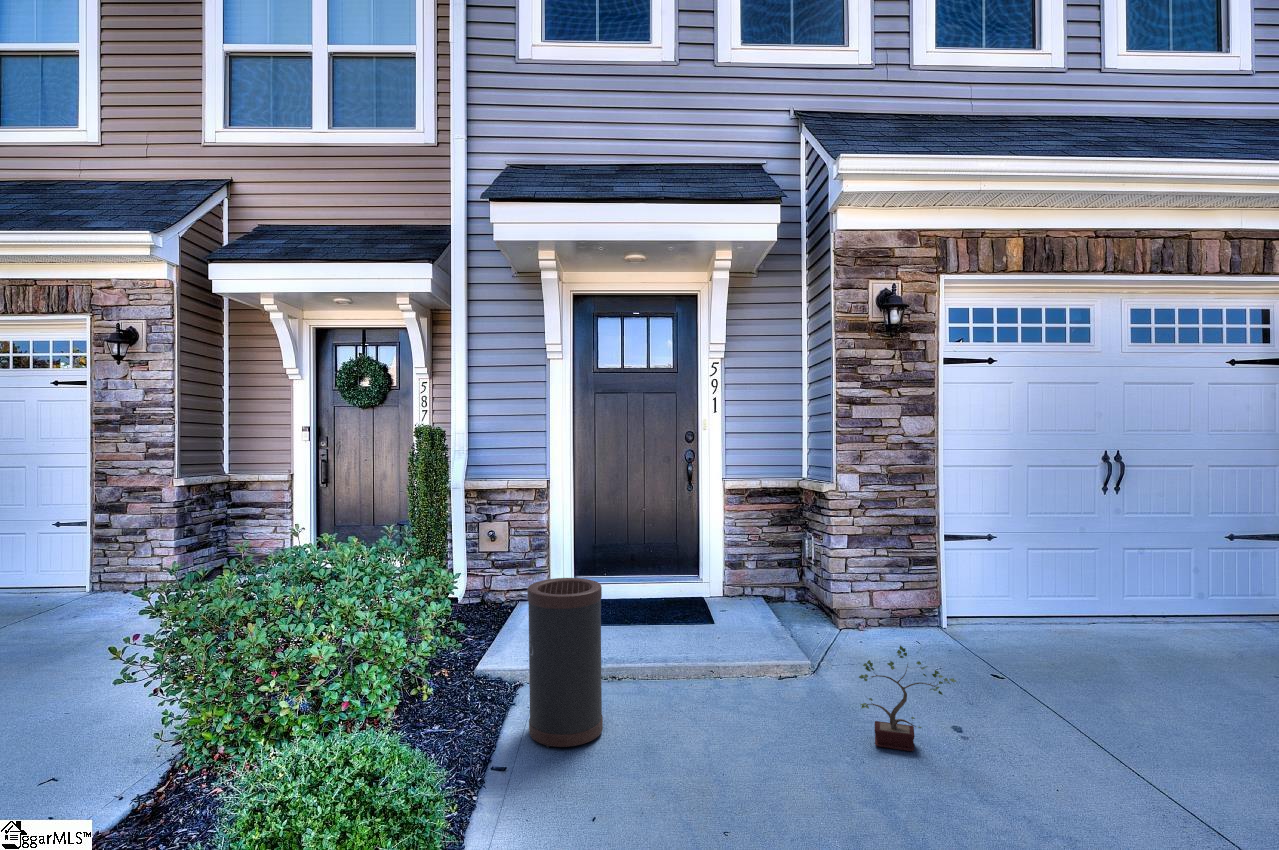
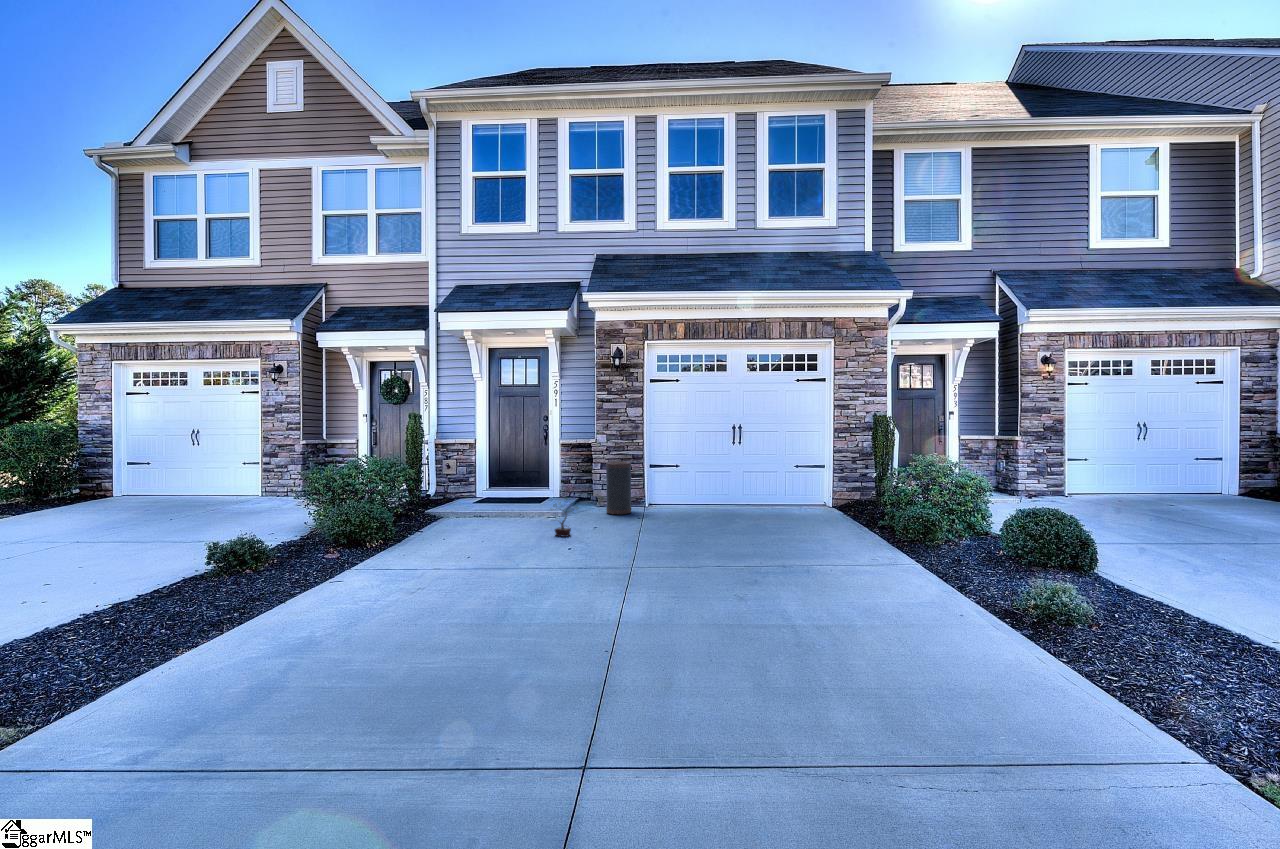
trash can: present [527,578,603,748] -> present [606,462,631,515]

